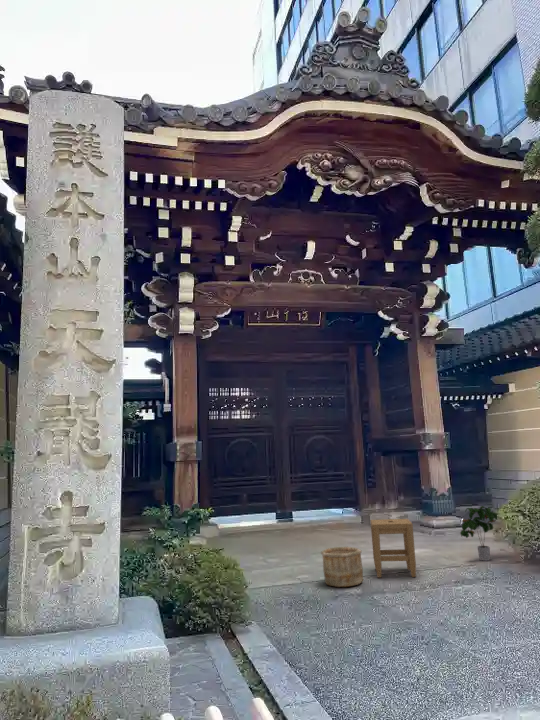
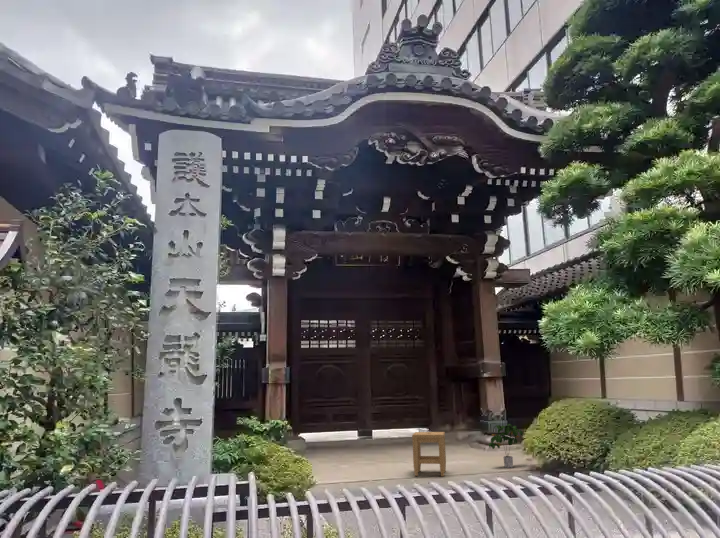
wooden bucket: present [321,547,363,587] -> none [370,451,401,480]

